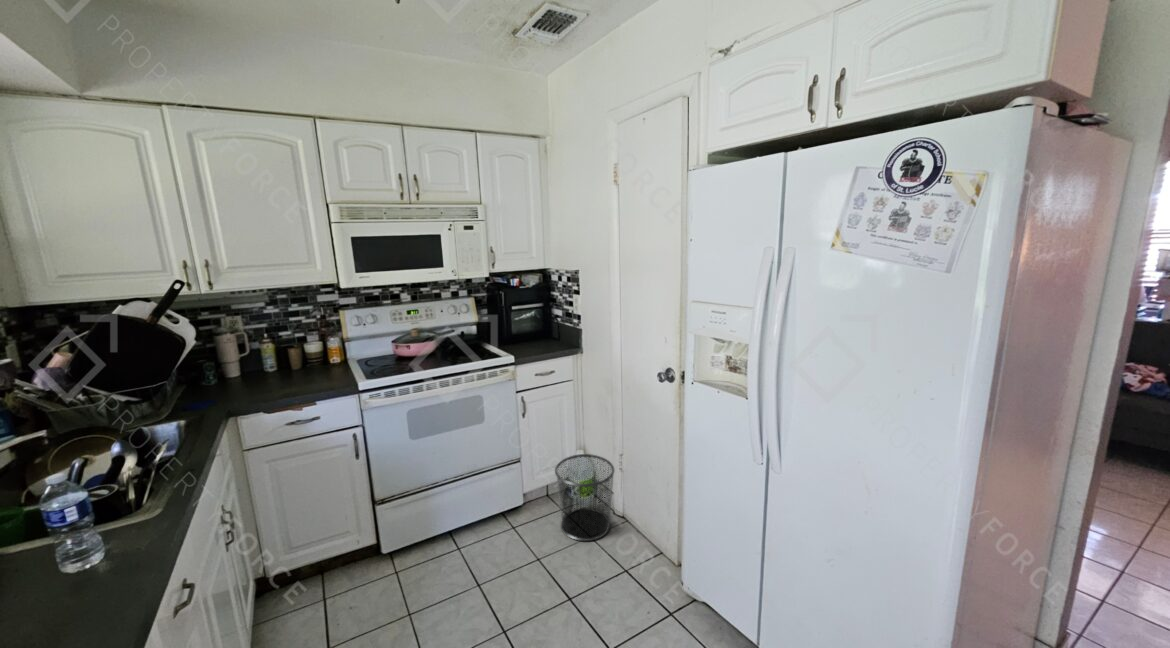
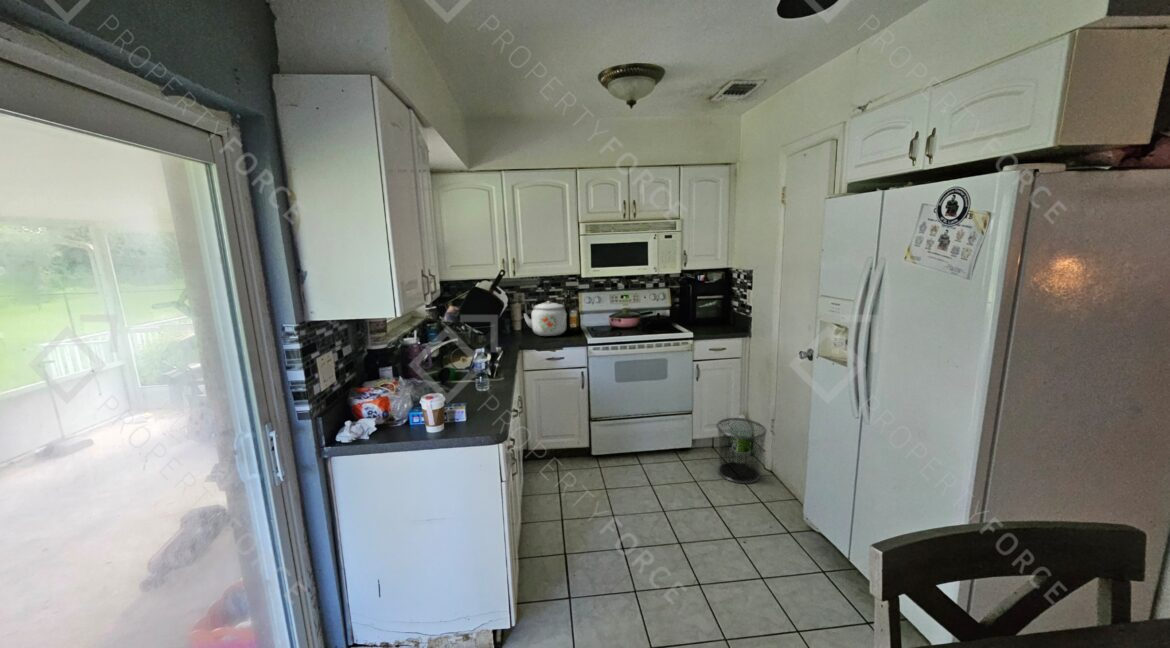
kettle: none [235,327,322,385] -> present [524,301,566,336]

